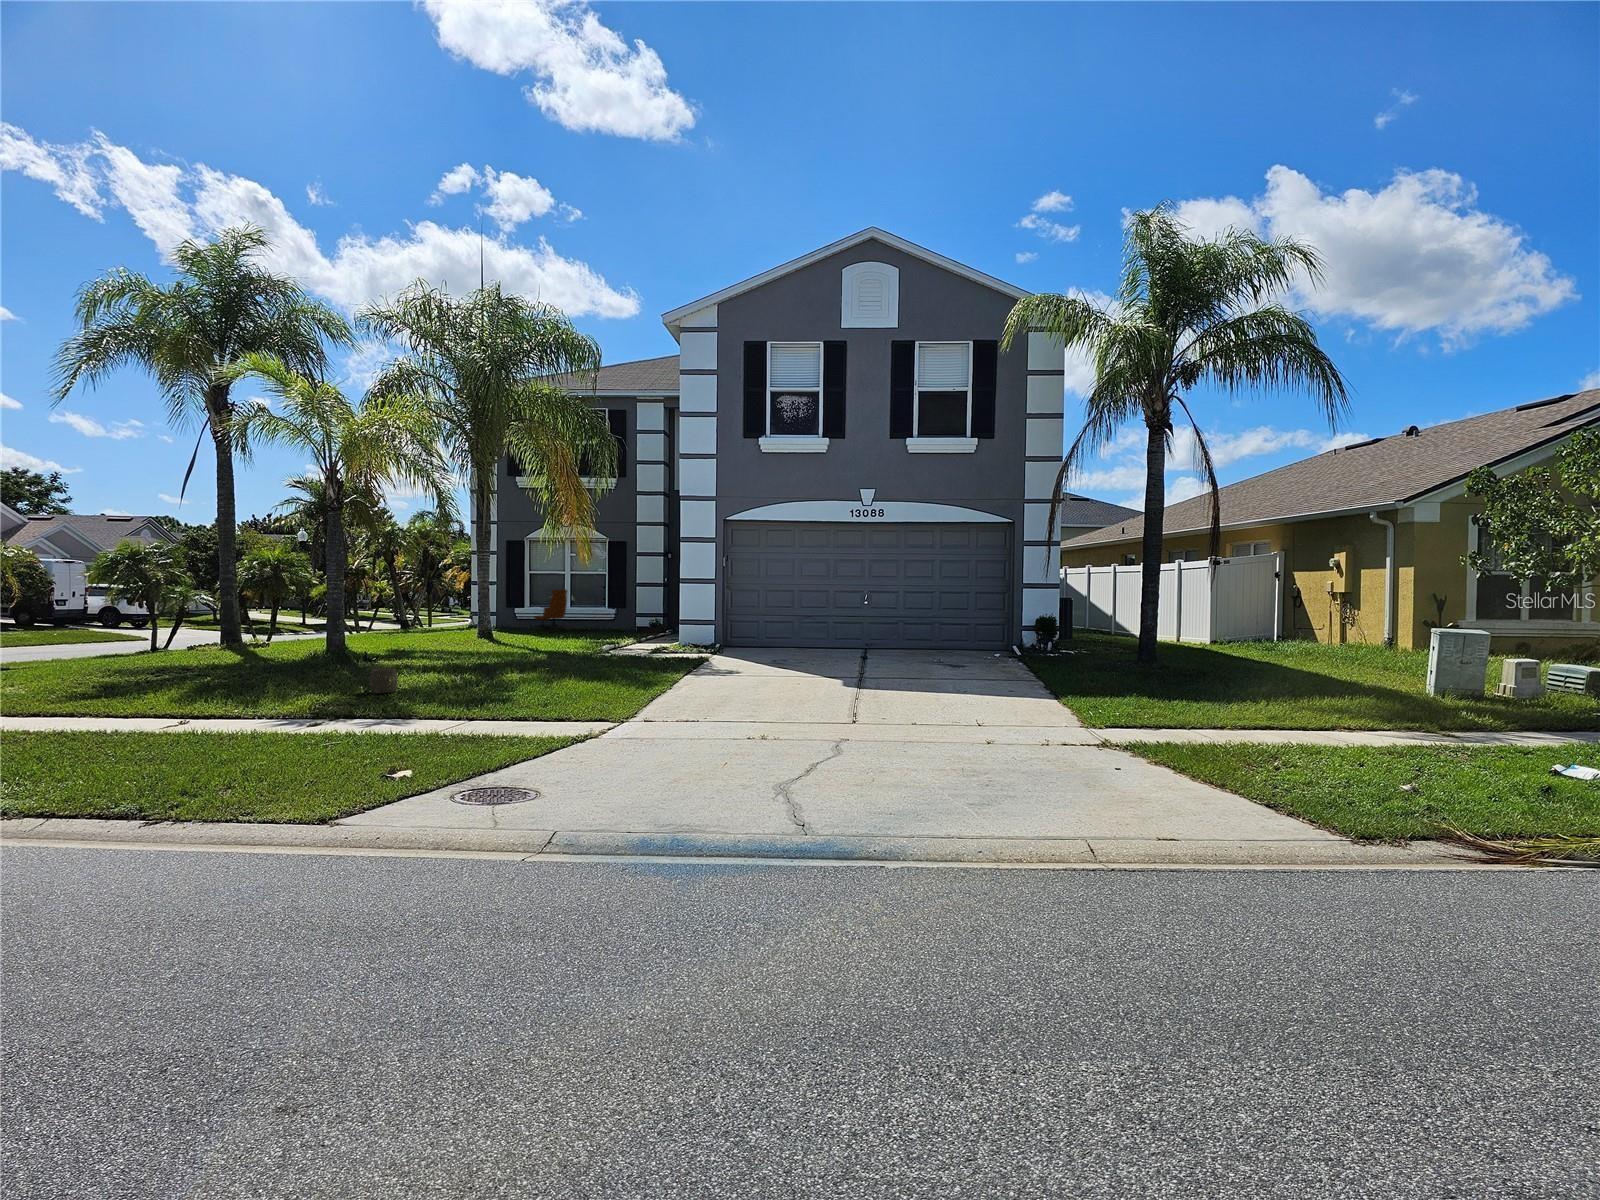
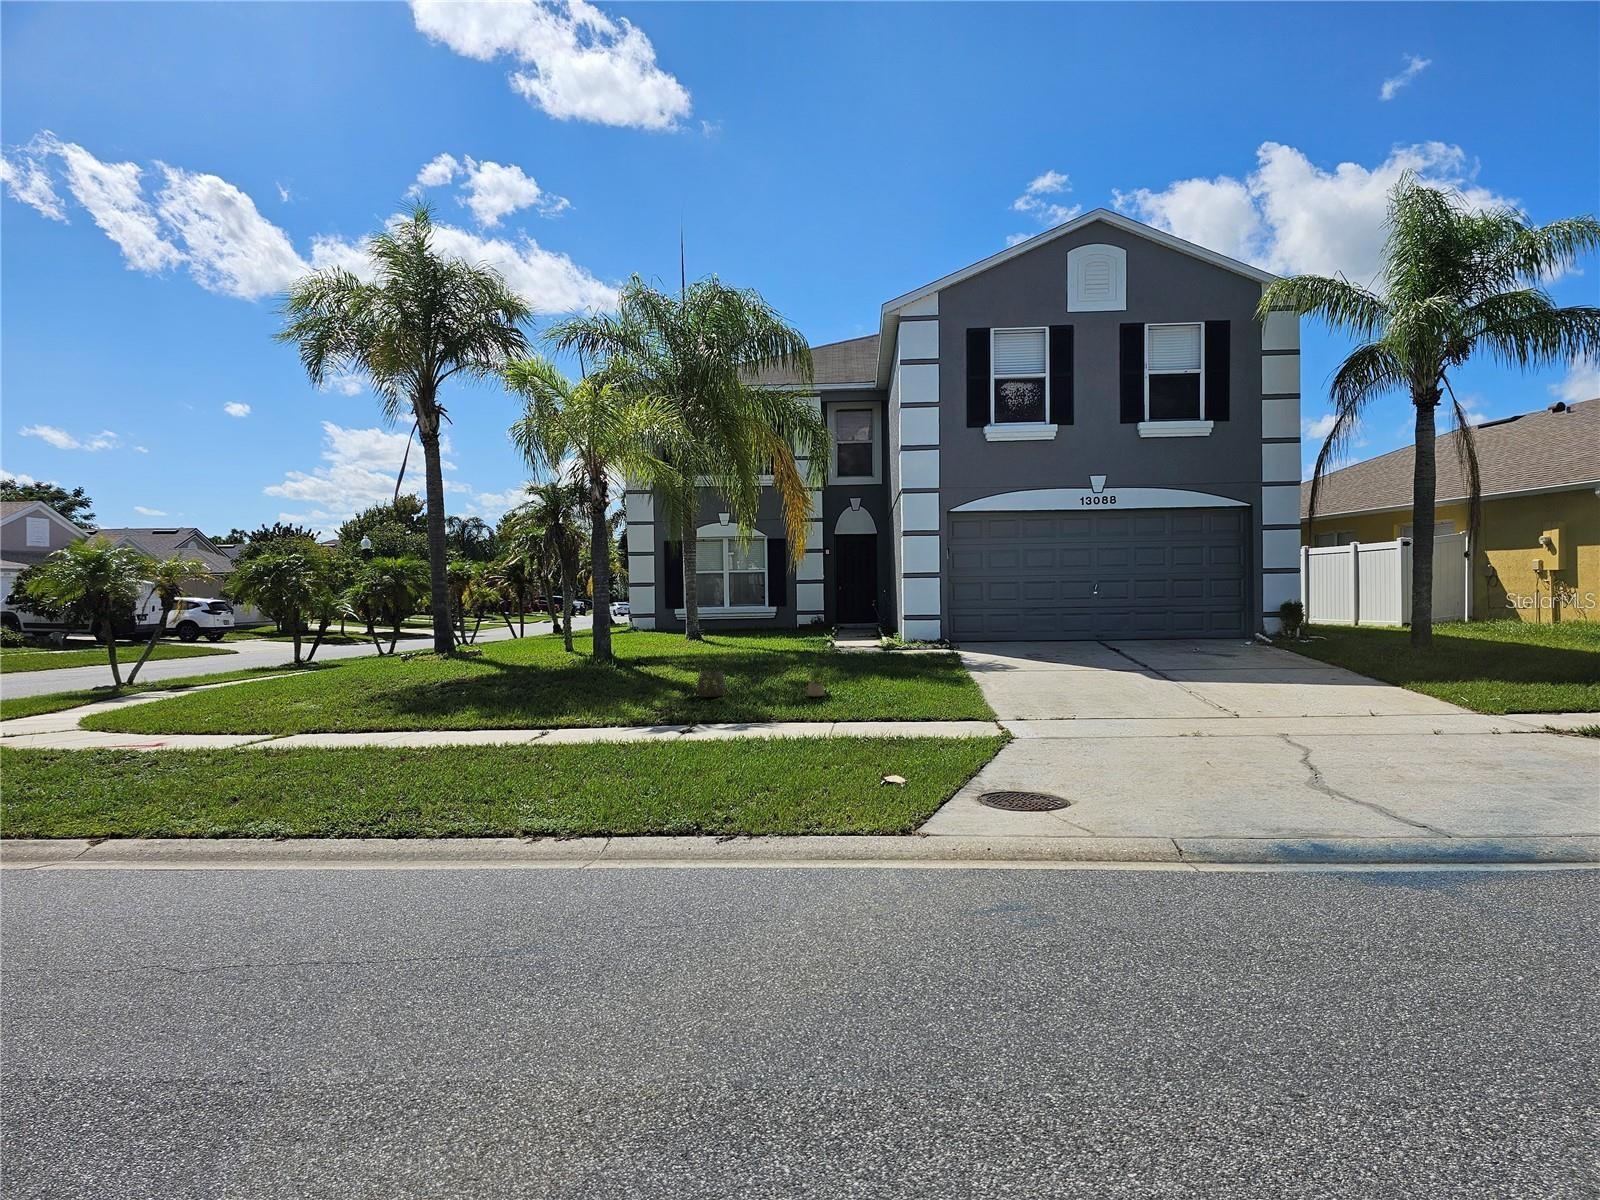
lounge chair: present [534,589,567,626] -> none [712,588,750,628]
potted plant: none [471,655,492,695] -> present [808,655,826,696]

